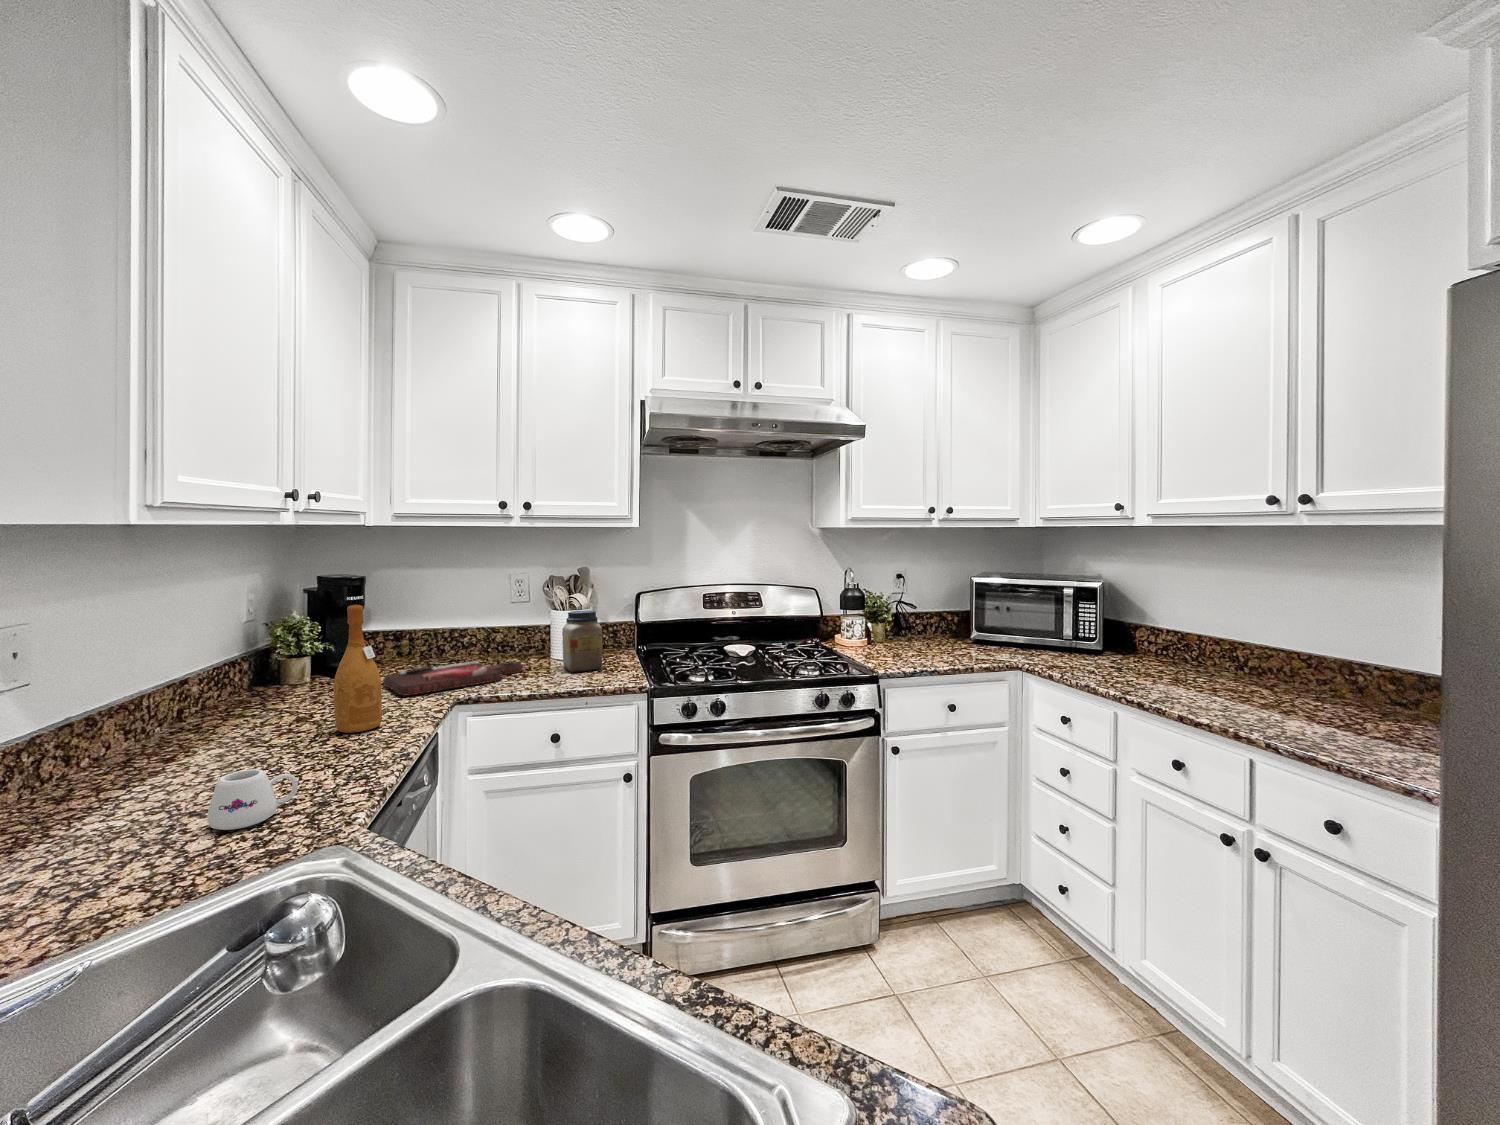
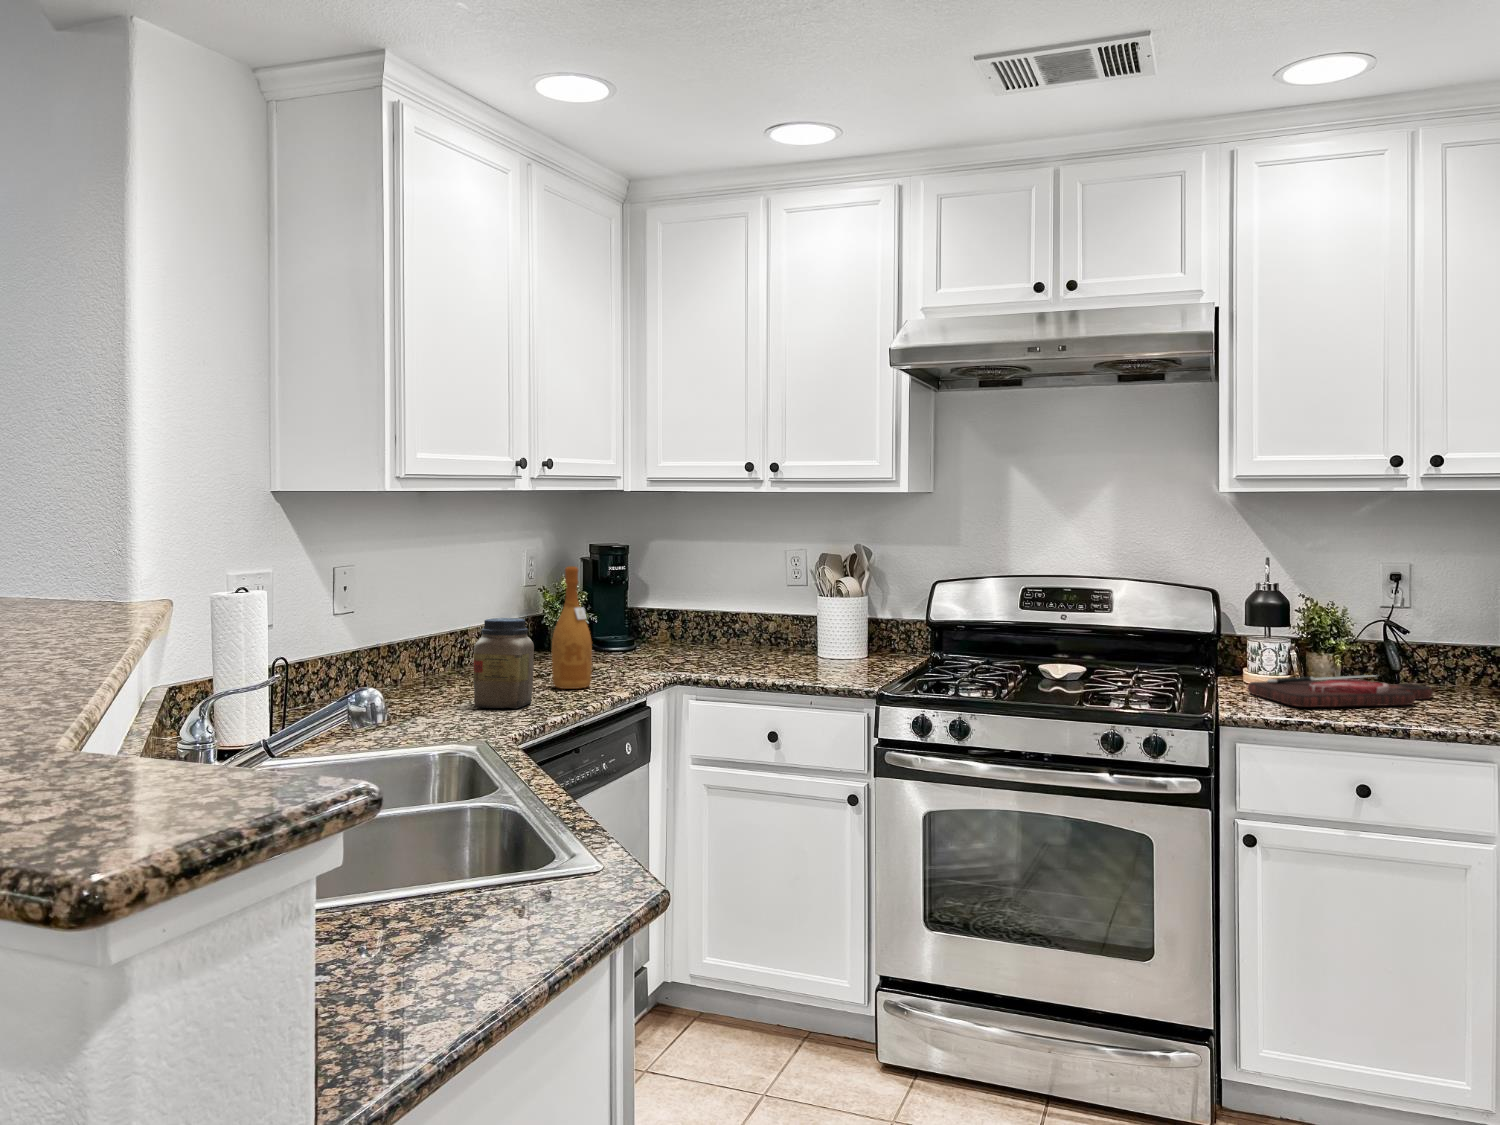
jar: present [562,610,603,672] -> present [473,618,534,708]
cutting board: present [383,661,523,696] -> present [1248,675,1433,707]
mug: present [207,769,298,830] -> none [422,684,480,725]

